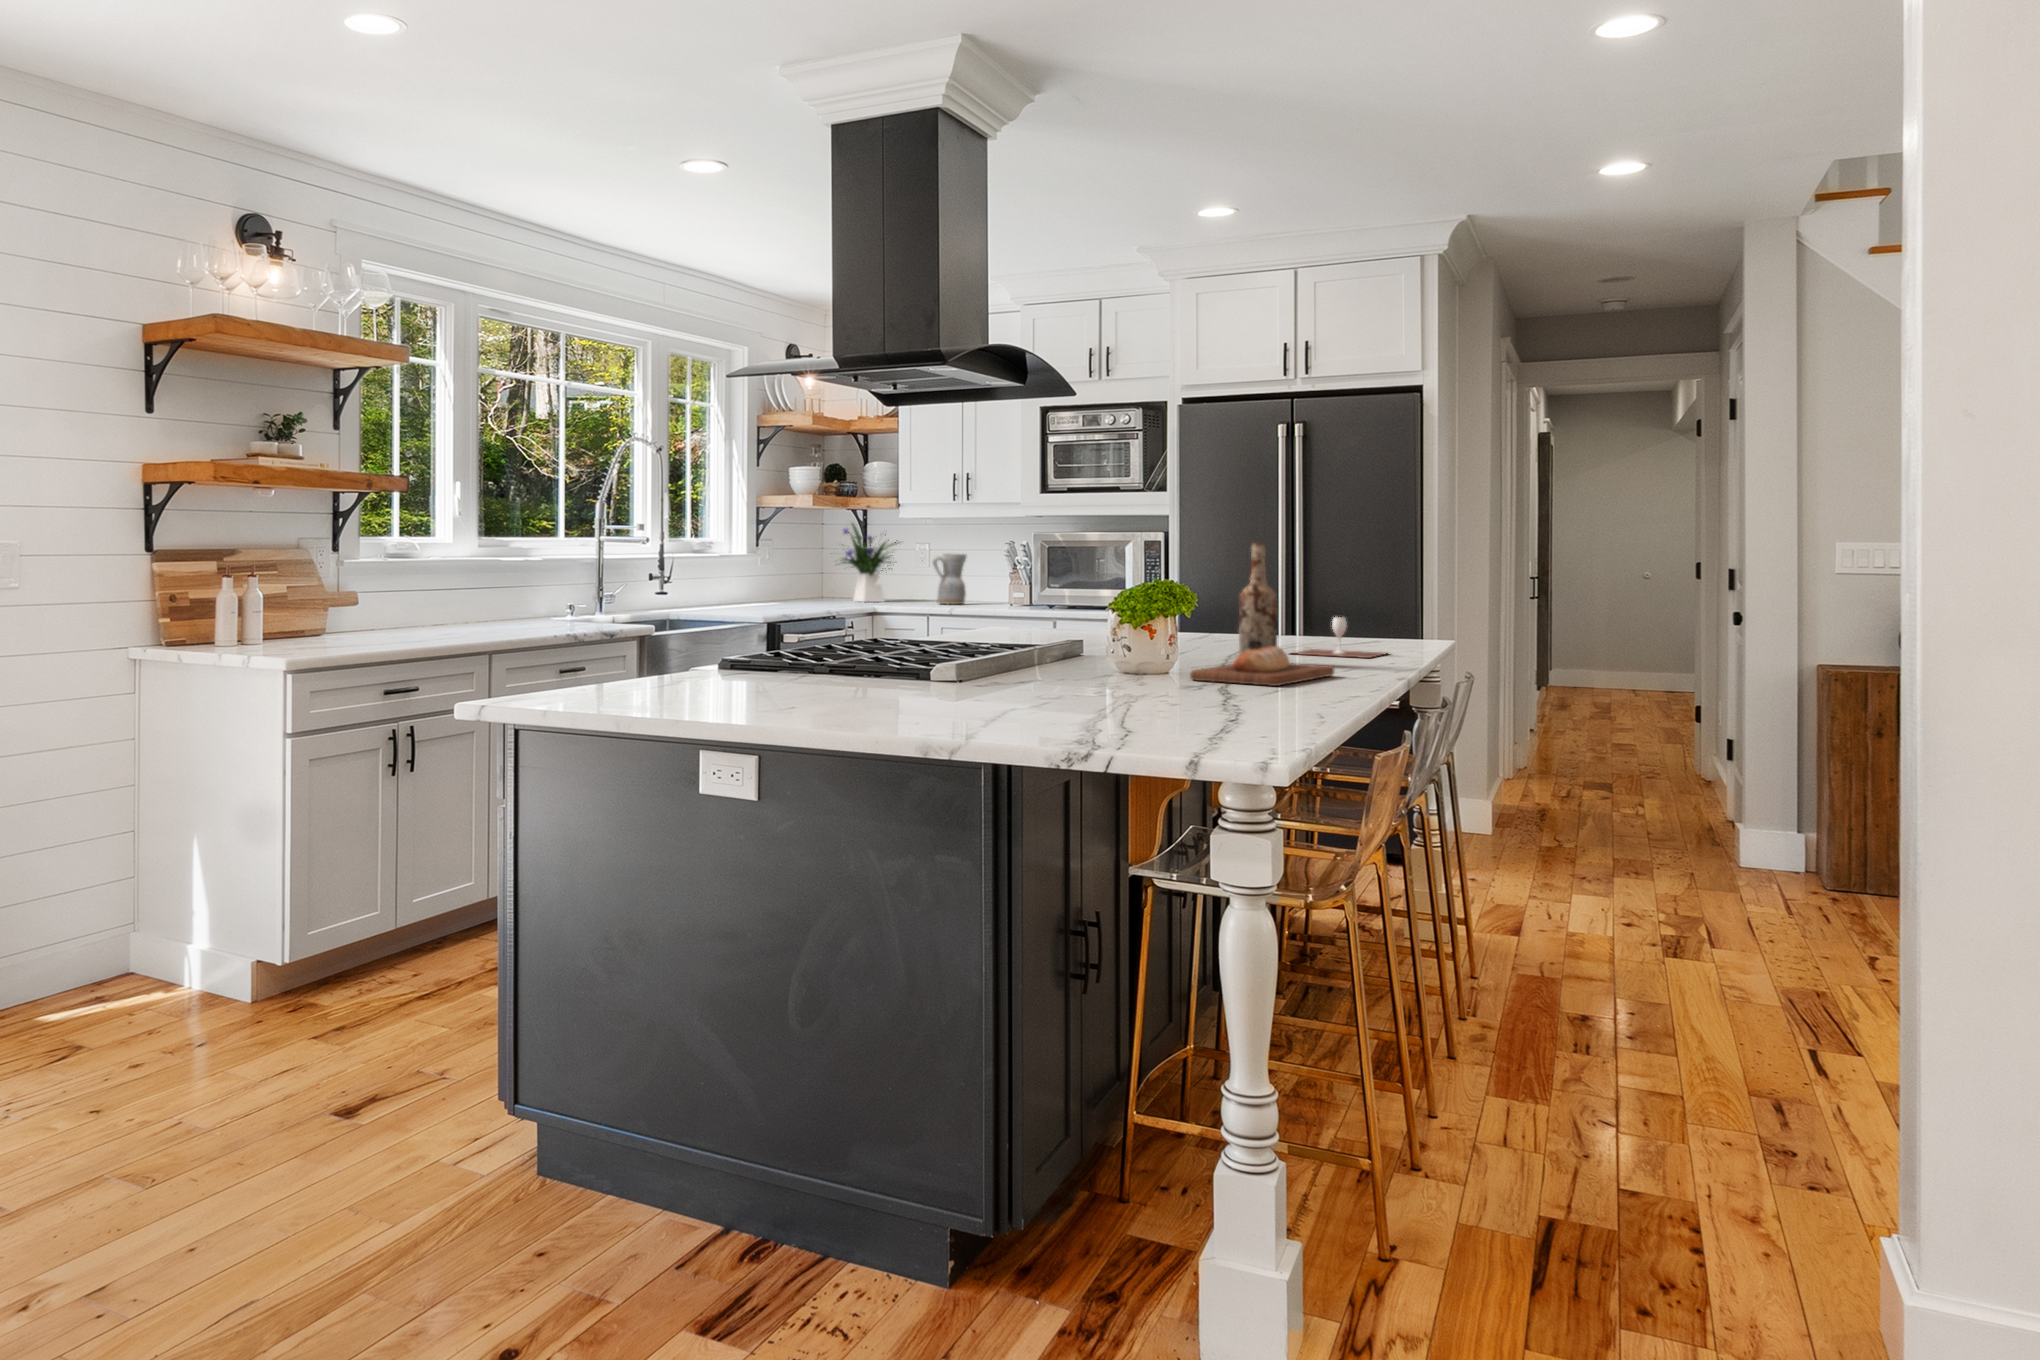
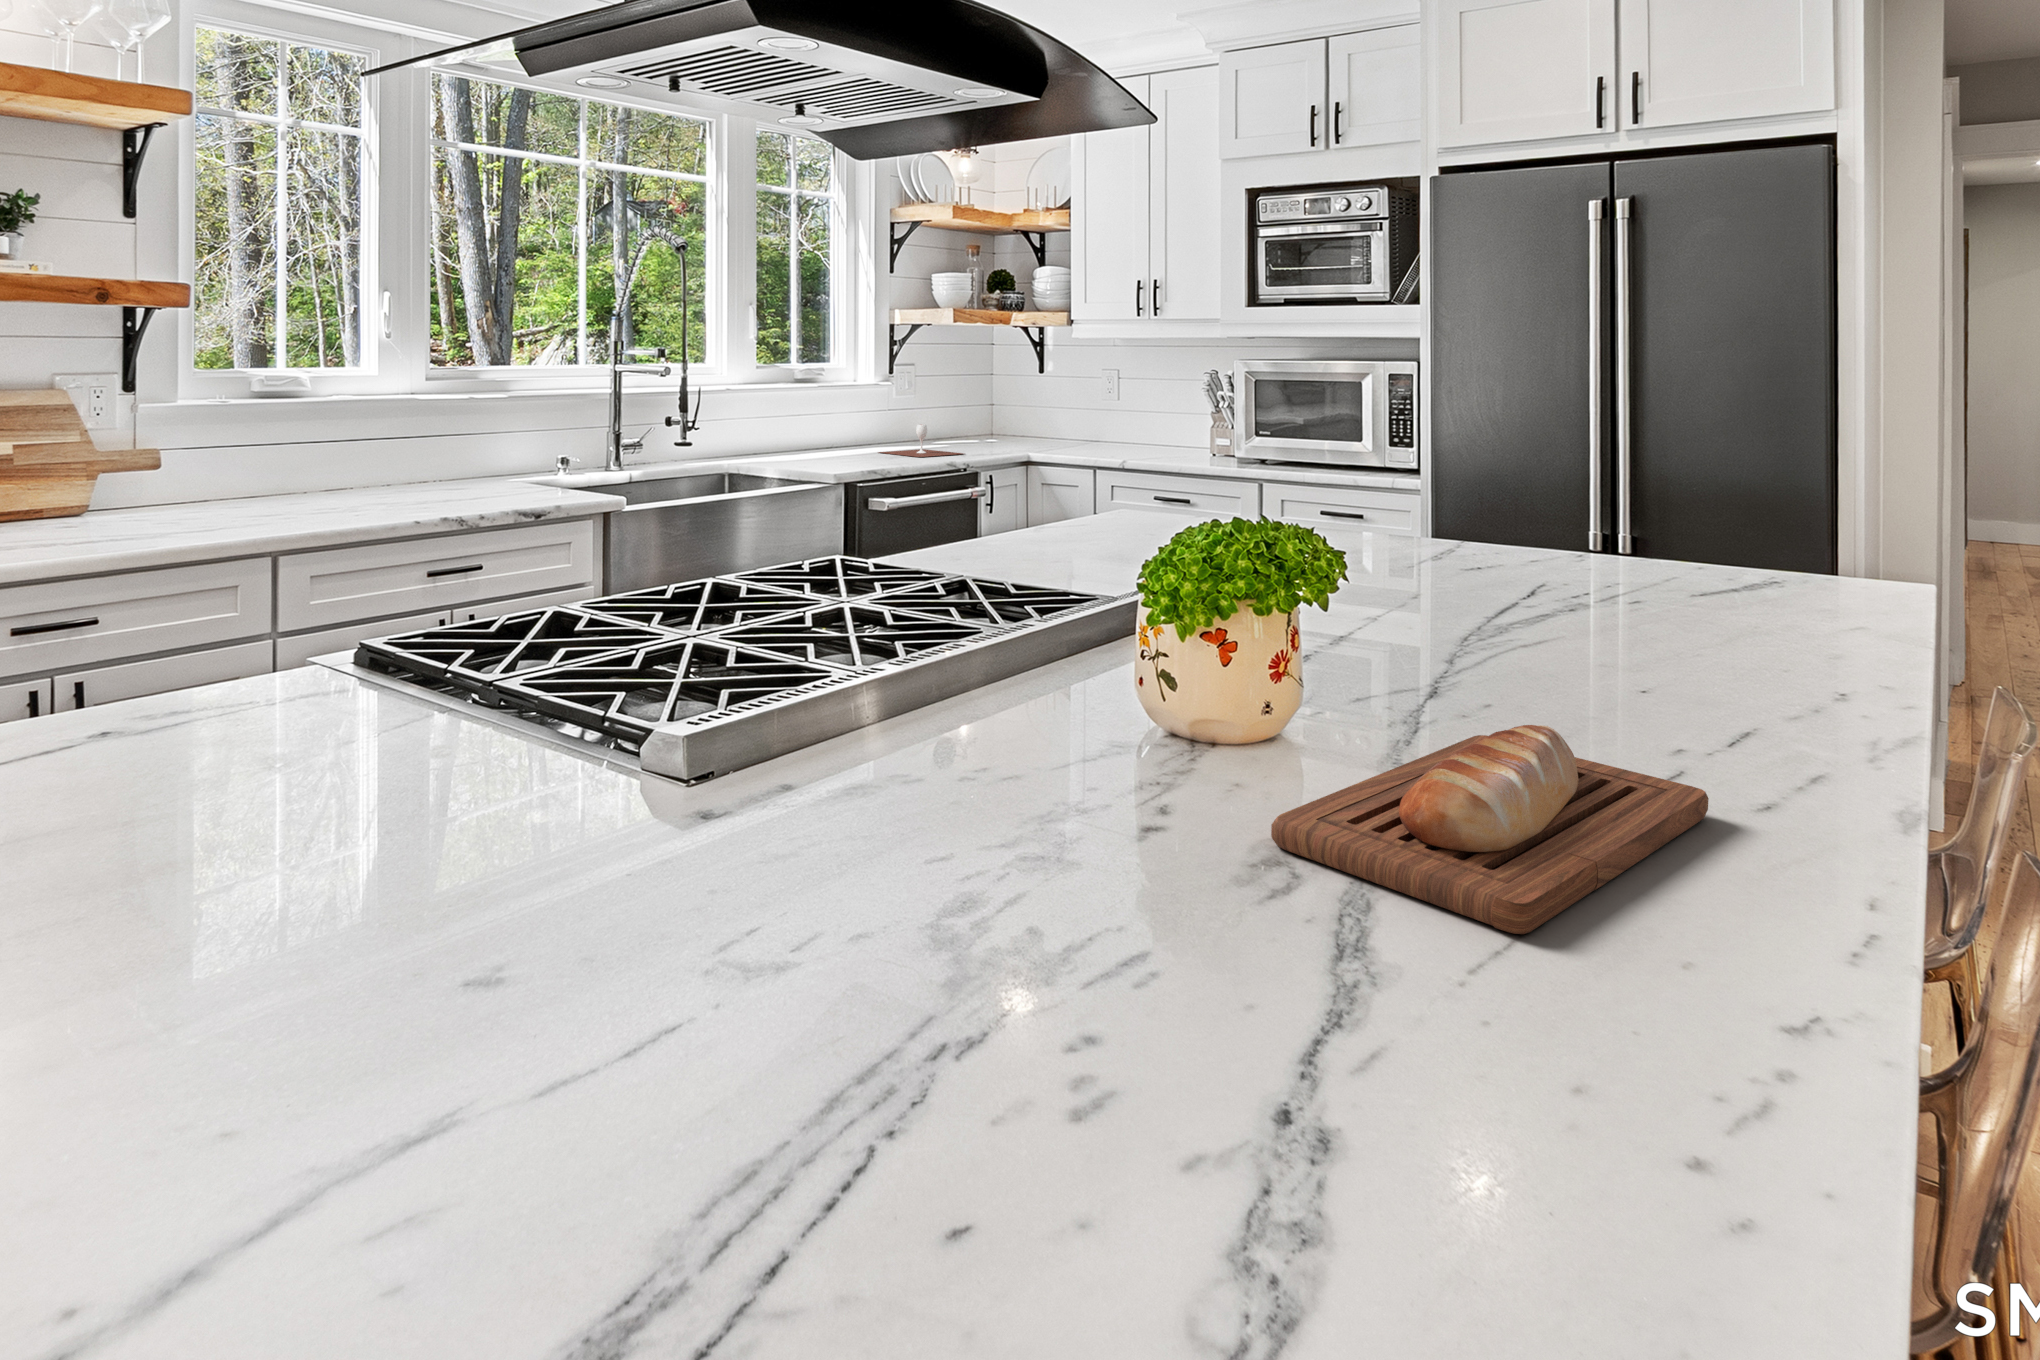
flower arrangement: present [842,524,897,602] -> none [994,341,1086,441]
wine bottle: present [1239,543,1278,654] -> none [1464,426,1559,707]
ceramic pitcher: present [933,553,966,604] -> none [1116,382,1161,448]
wine glass: present [1295,617,1384,658] -> present [879,424,964,457]

